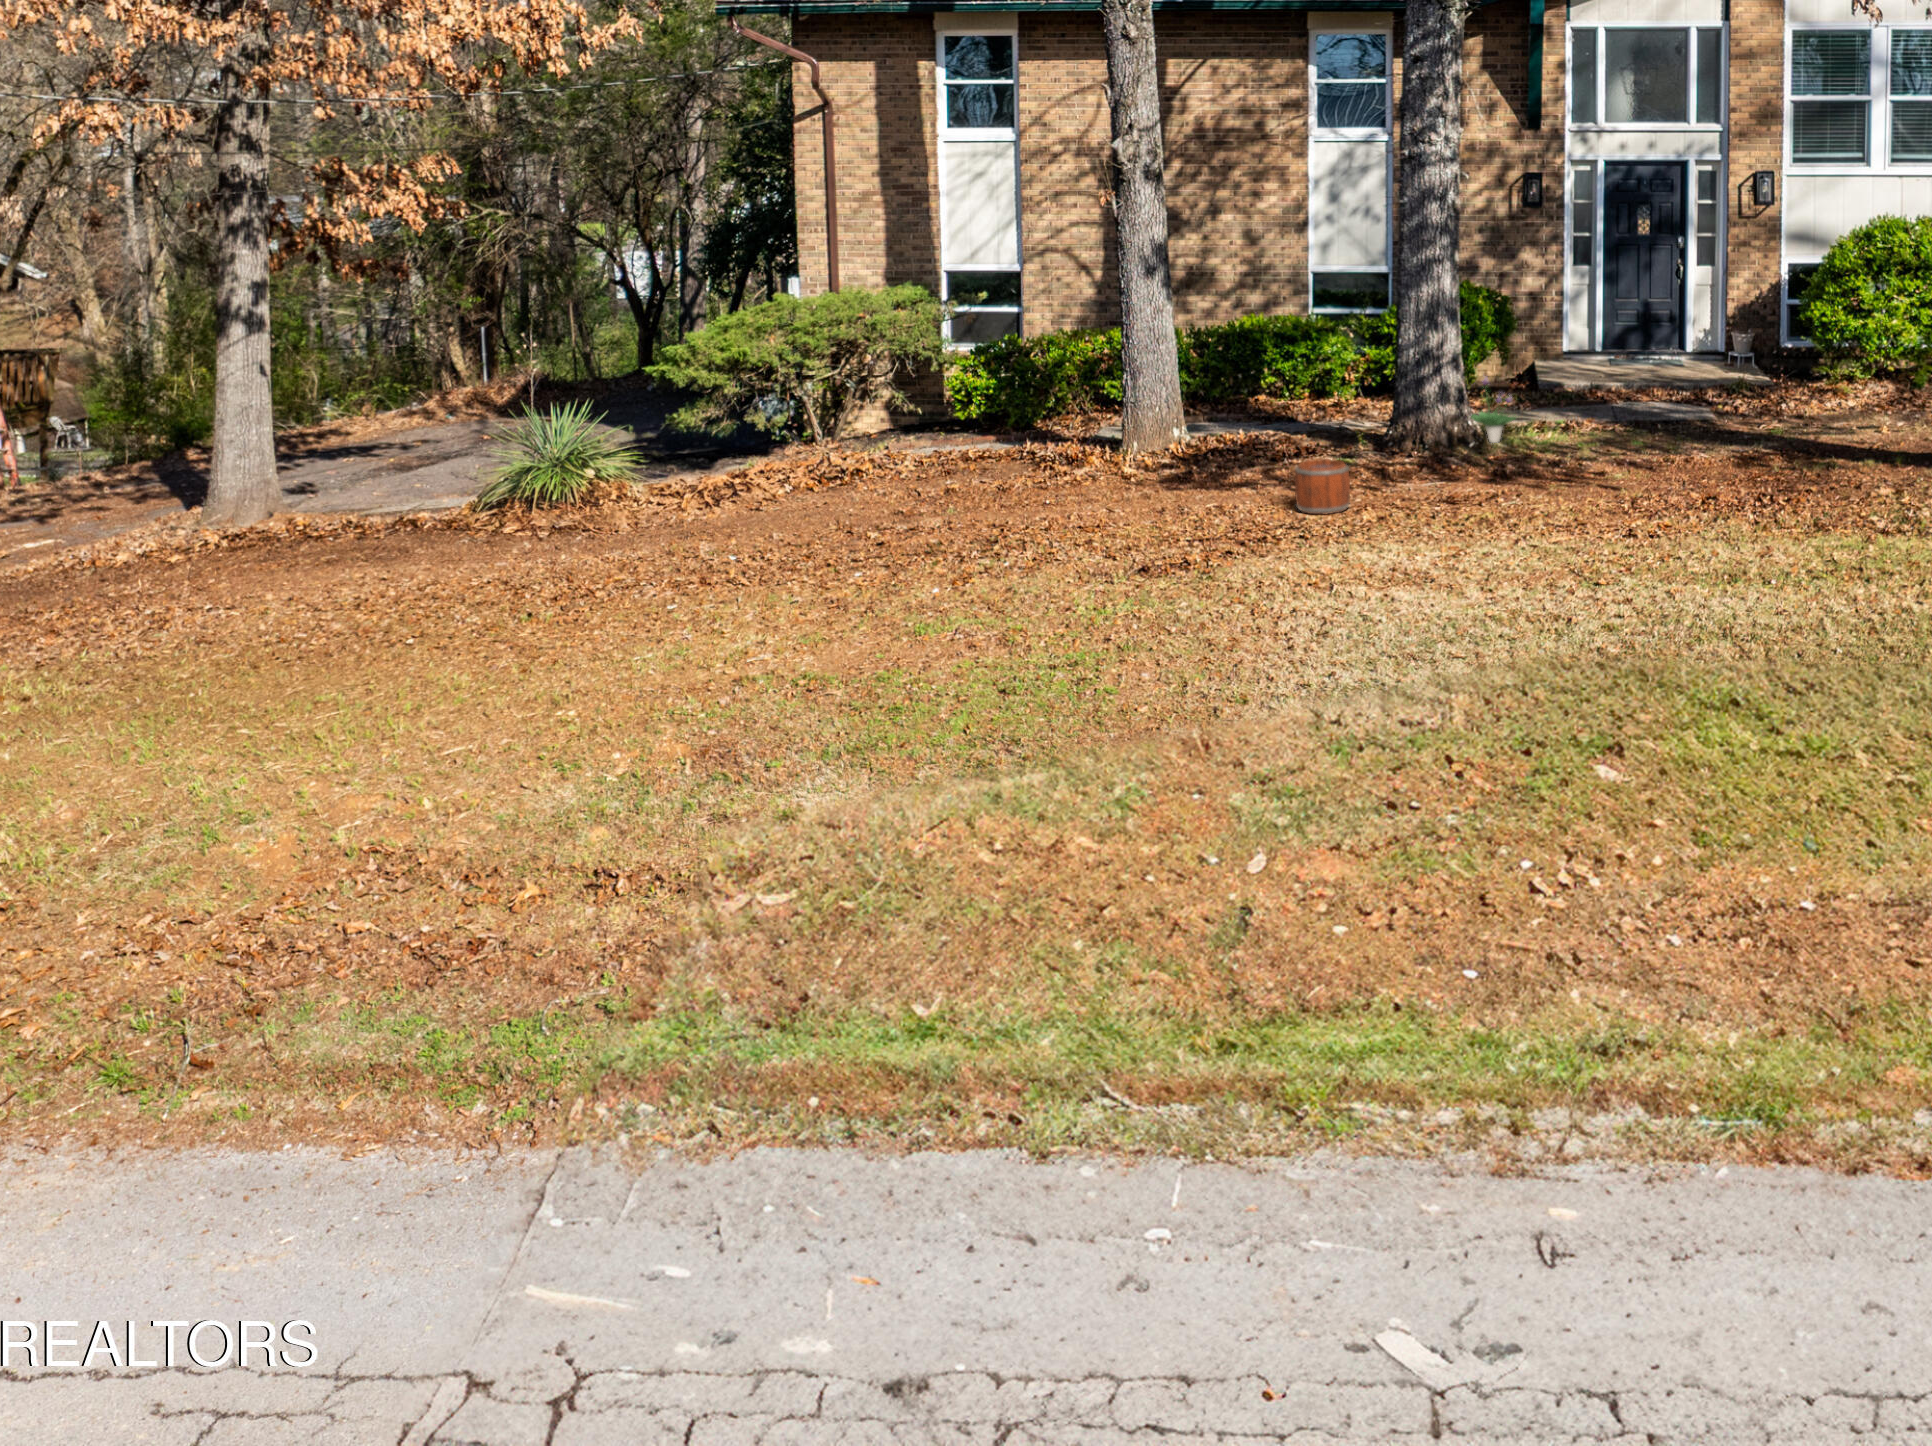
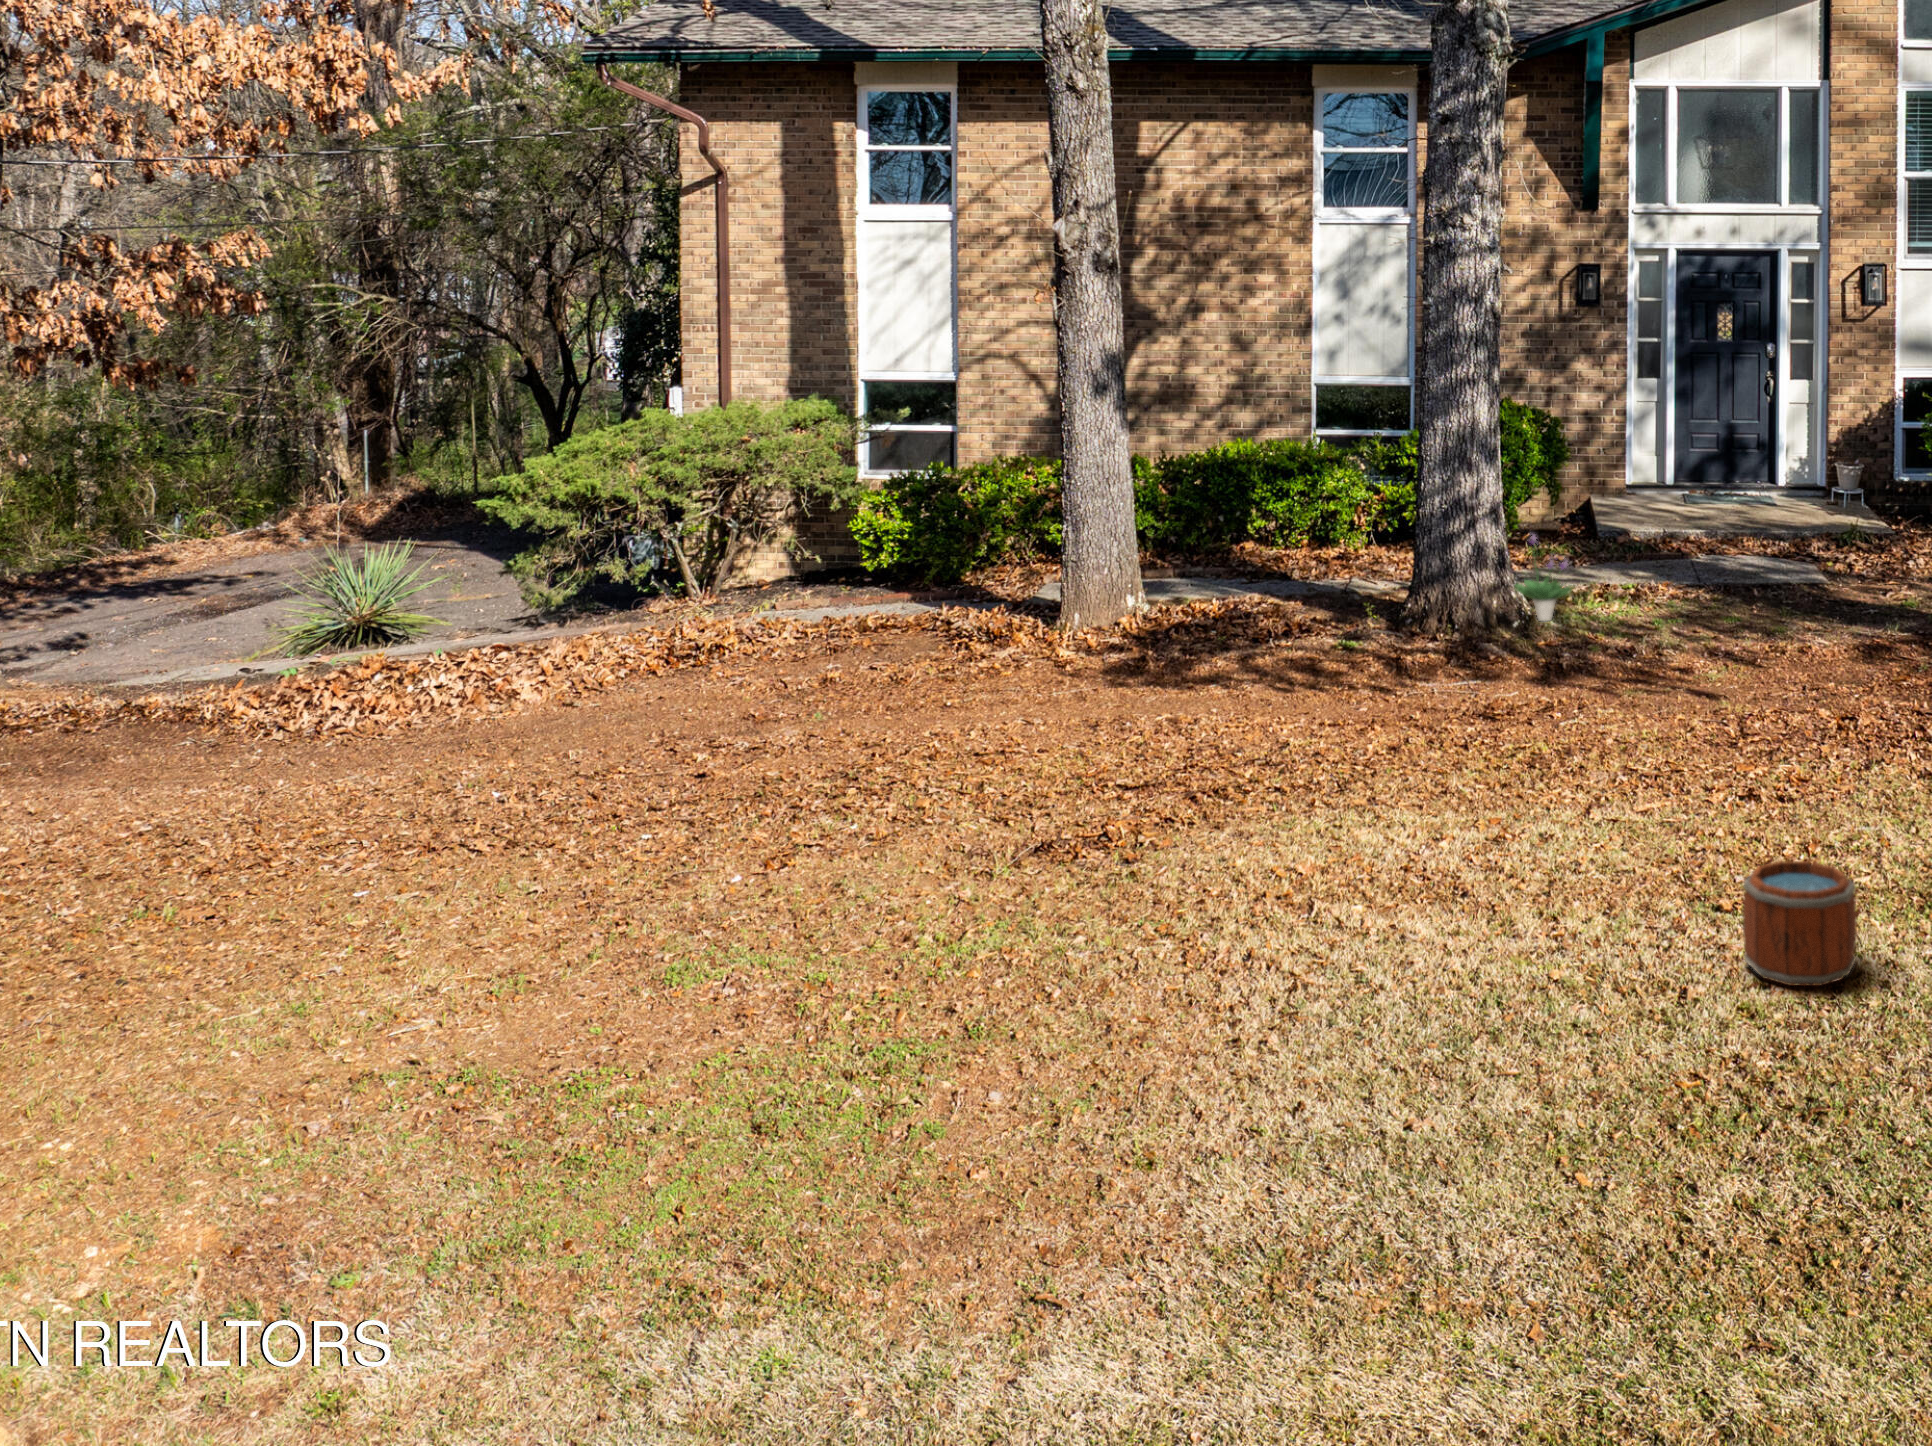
bucket: present [1295,459,1350,514] -> present [1743,861,1857,986]

